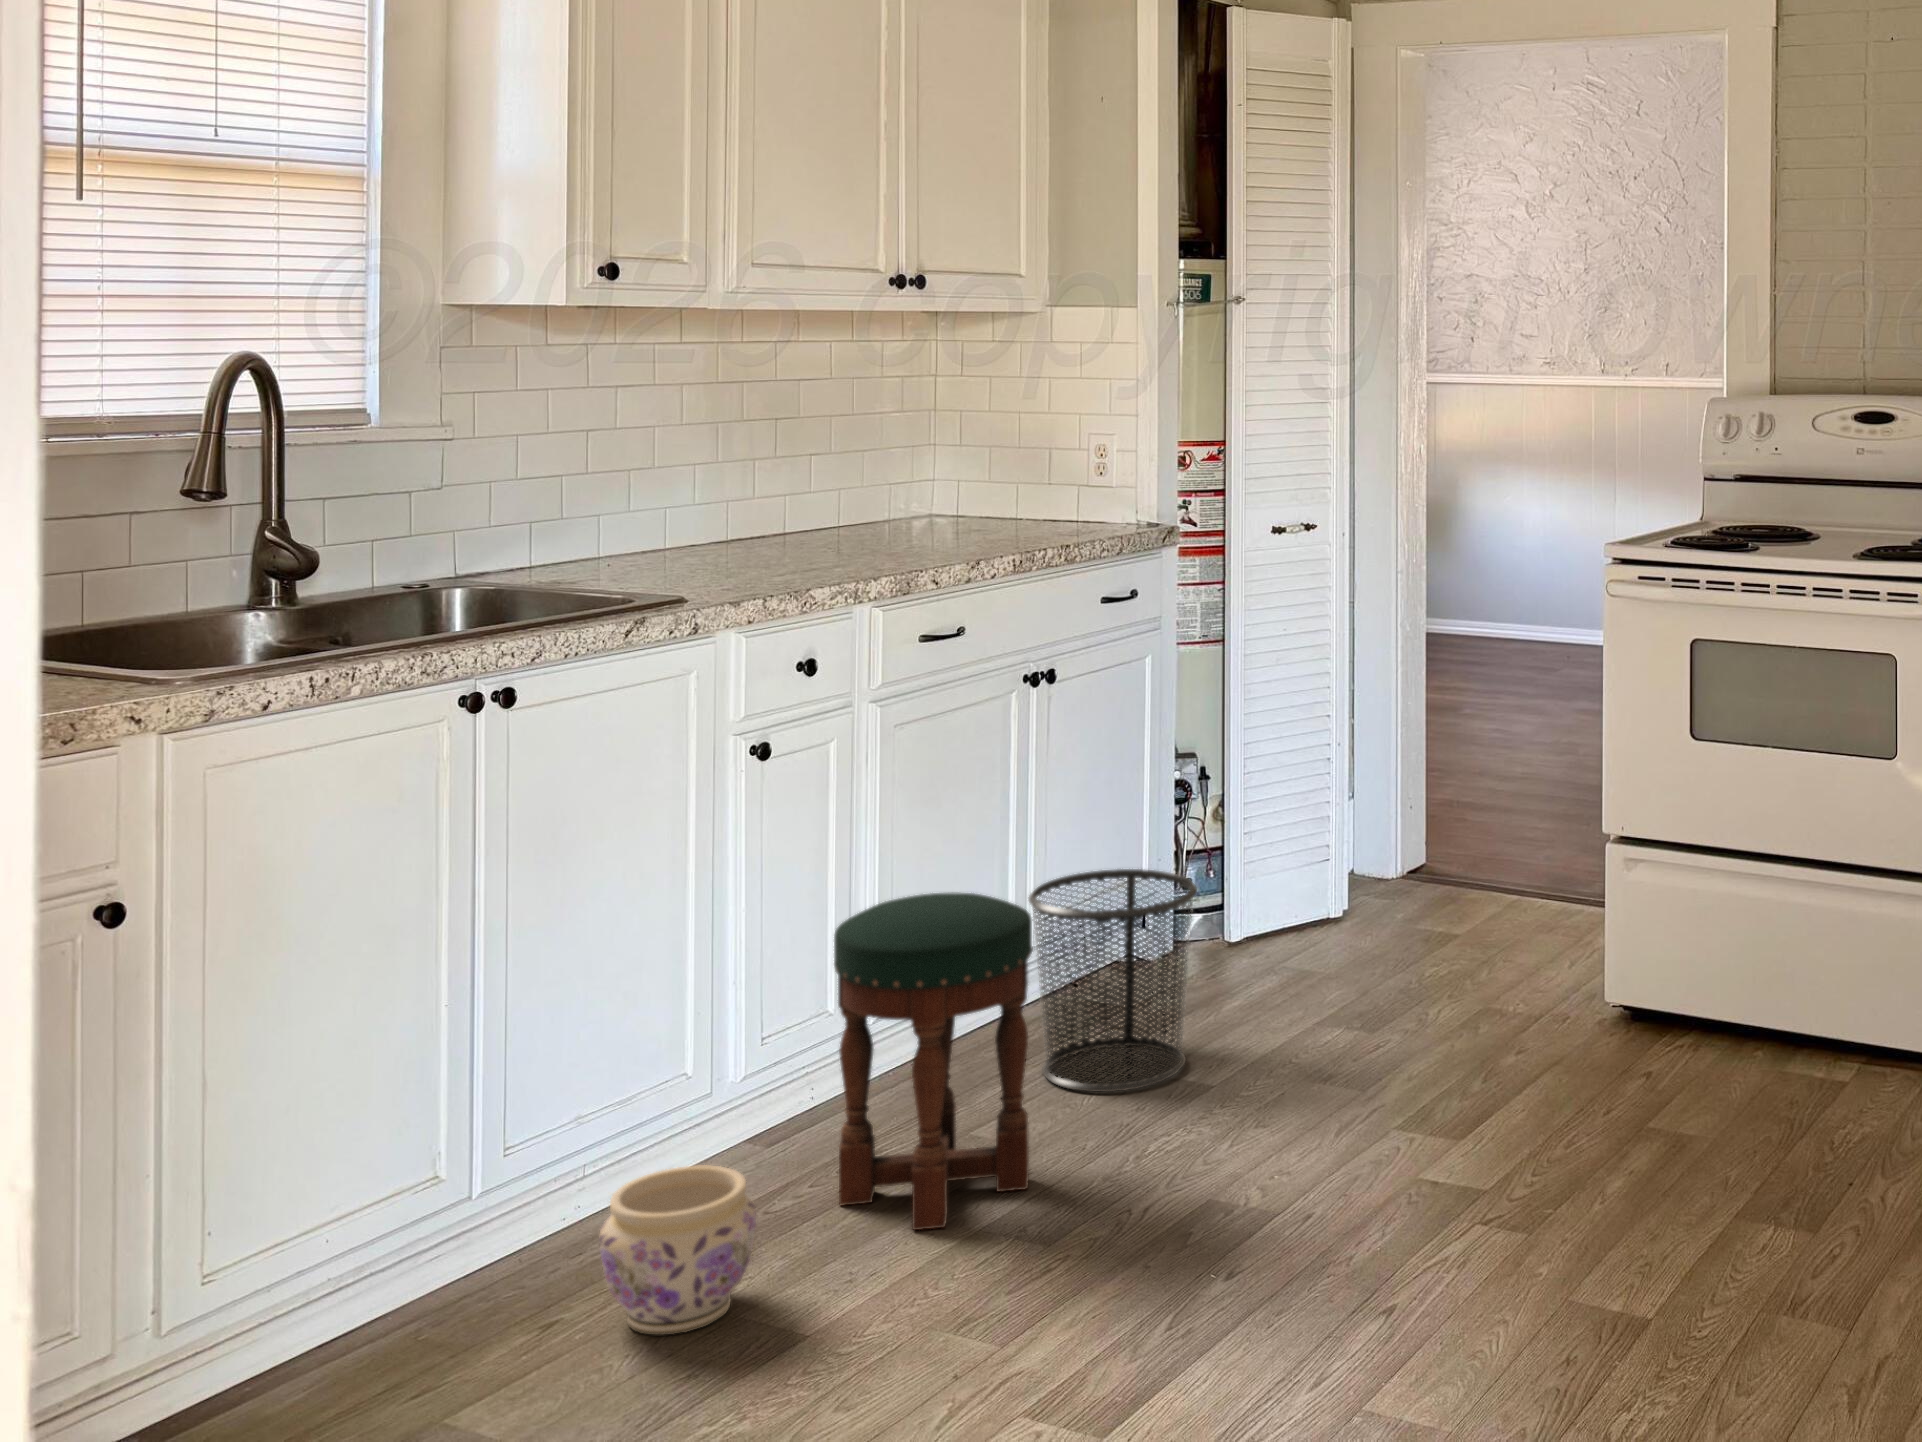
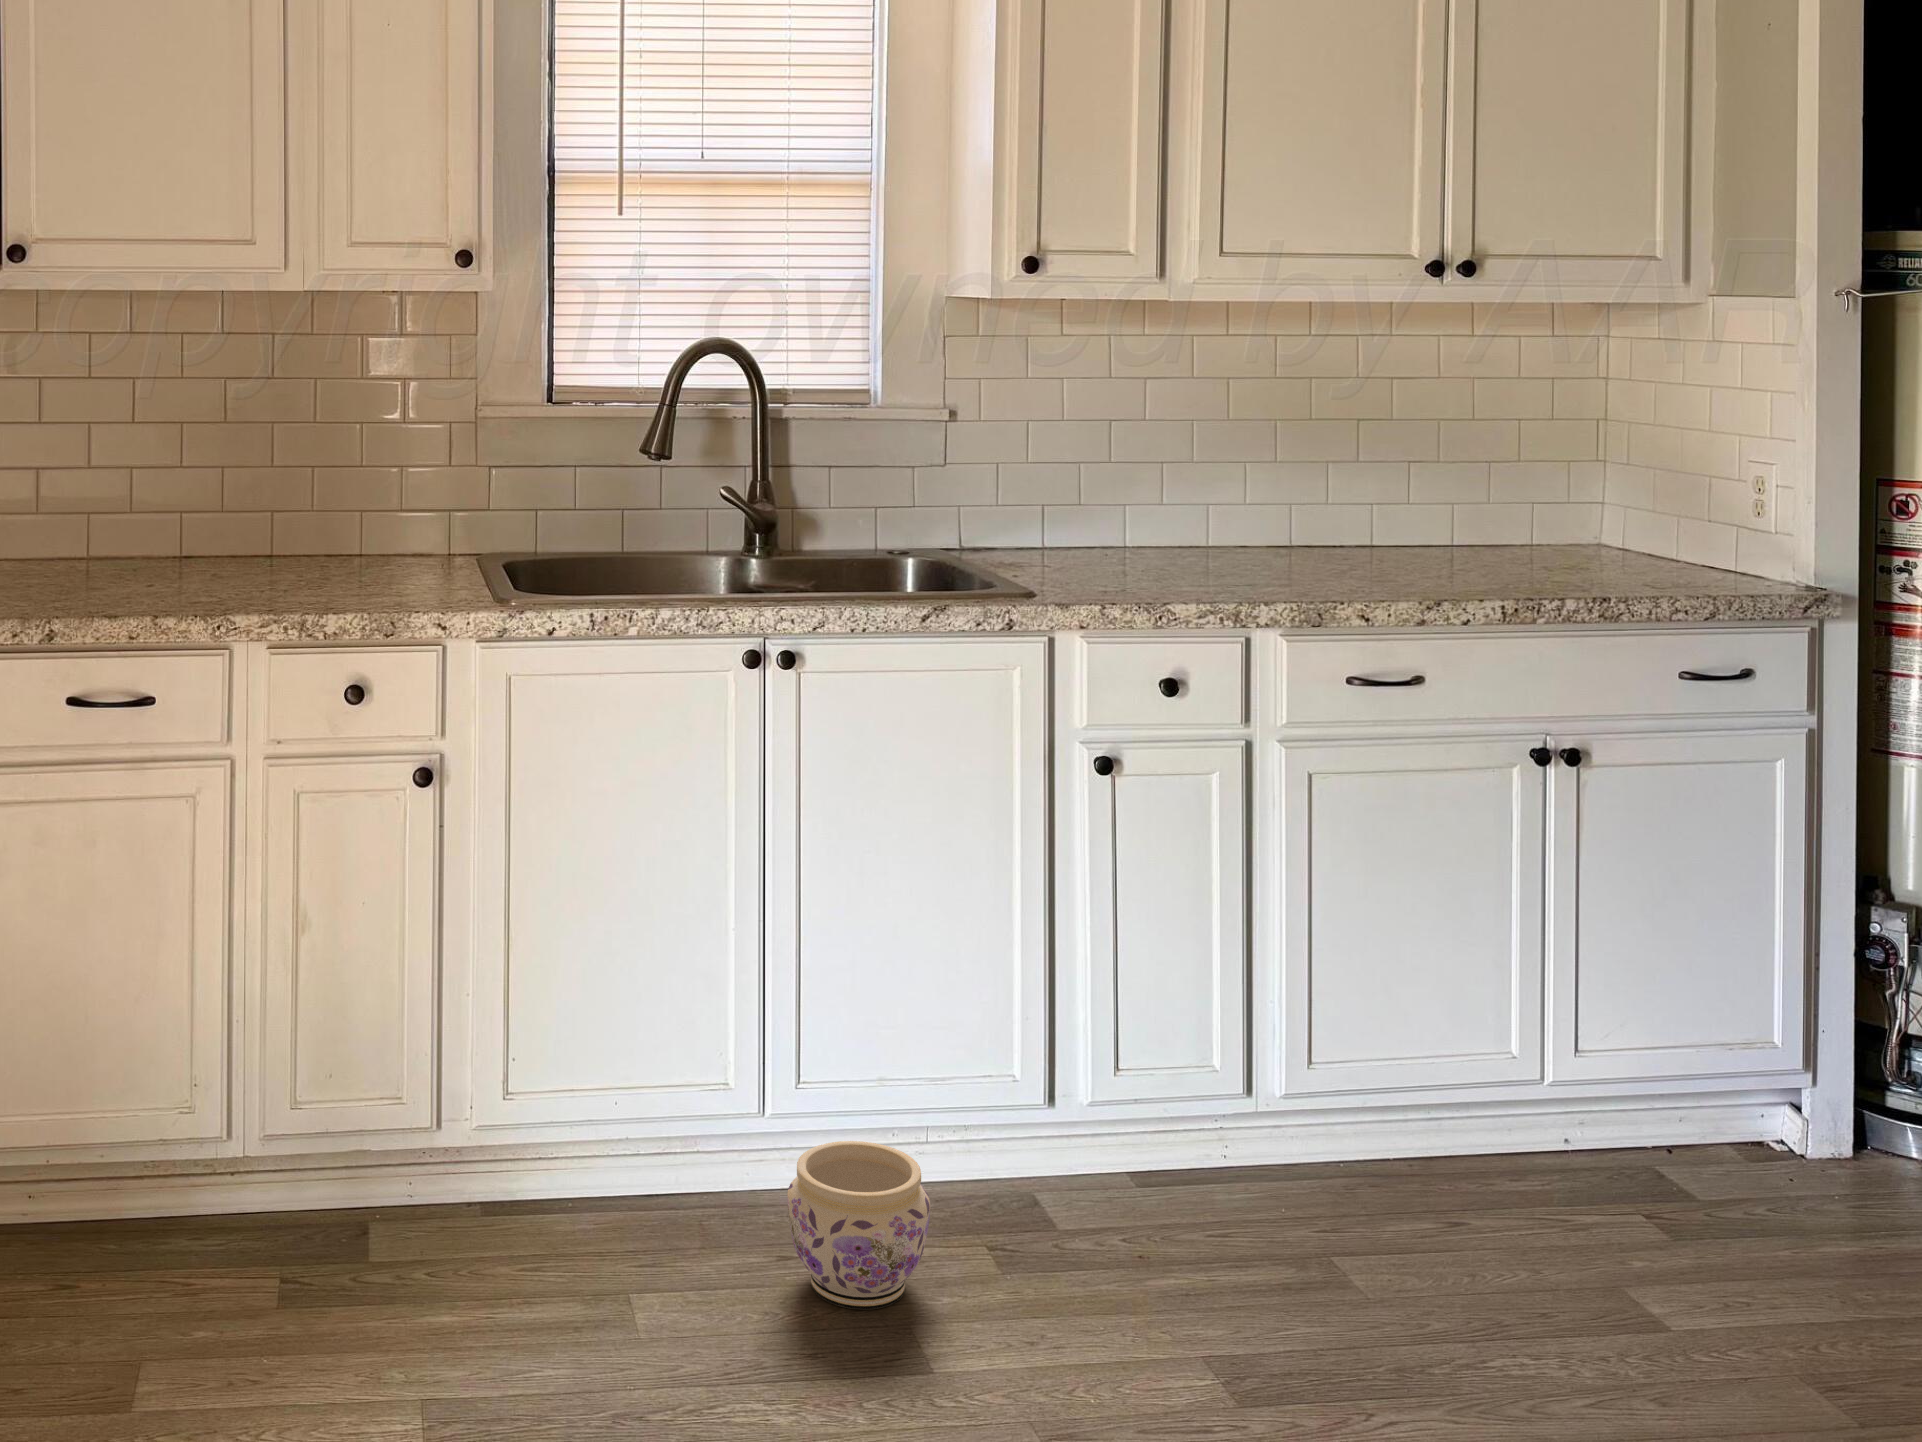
waste bin: present [1028,869,1197,1092] -> none [1450,1002,1683,1304]
stool: present [834,892,1033,1230] -> none [1087,958,1311,1343]

